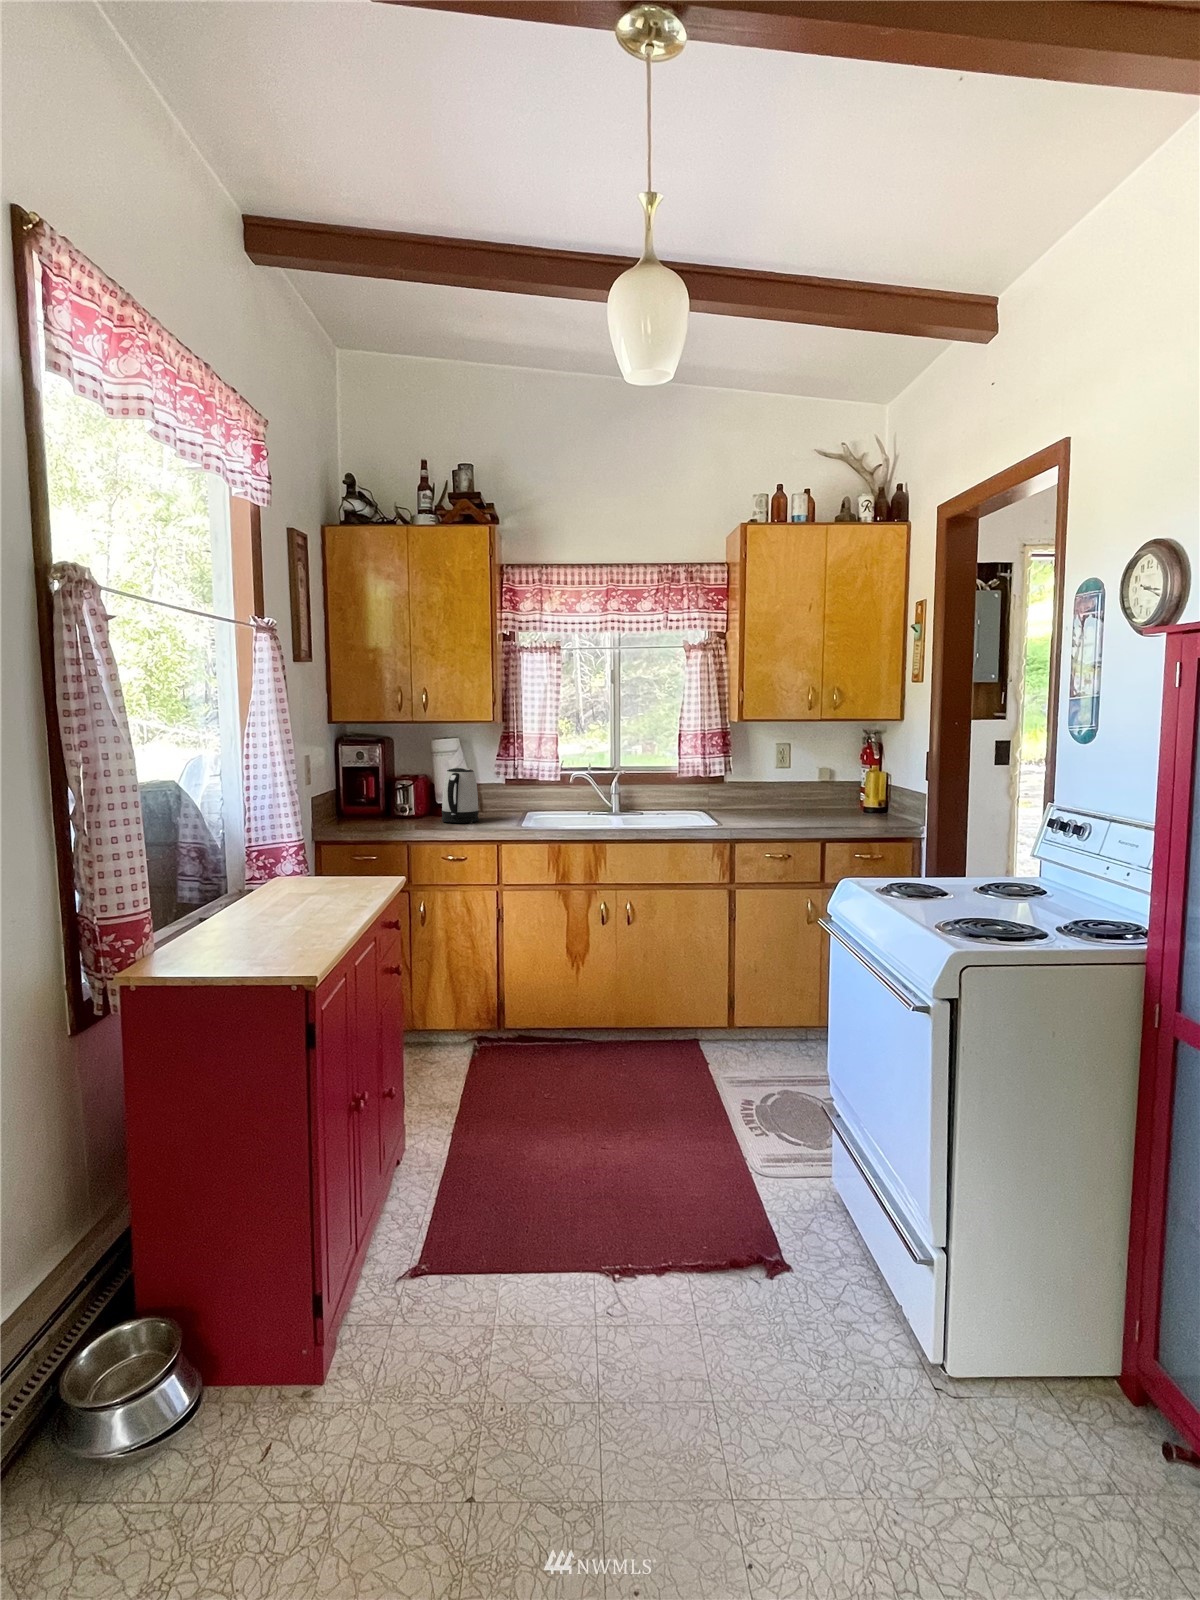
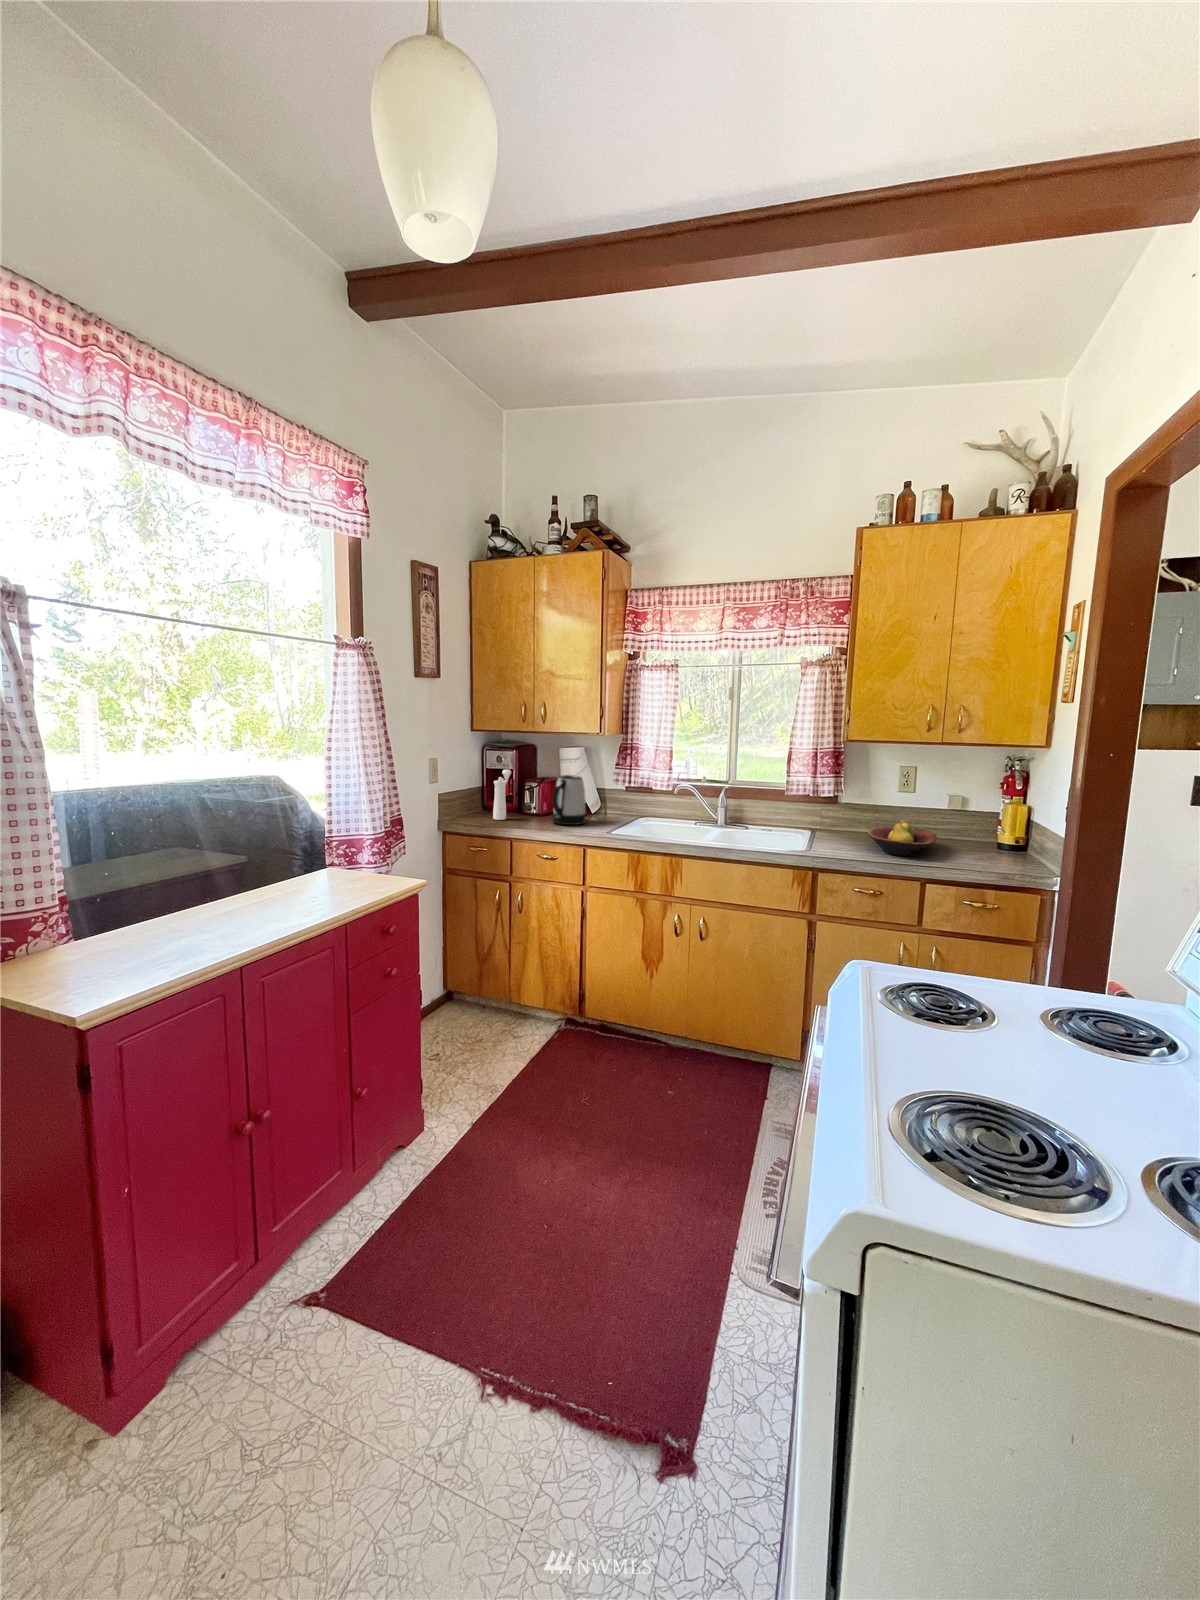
pepper mill: none [369,766,384,824] -> present [493,770,512,820]
fruit bowl: none [765,793,821,823] -> present [868,820,937,856]

